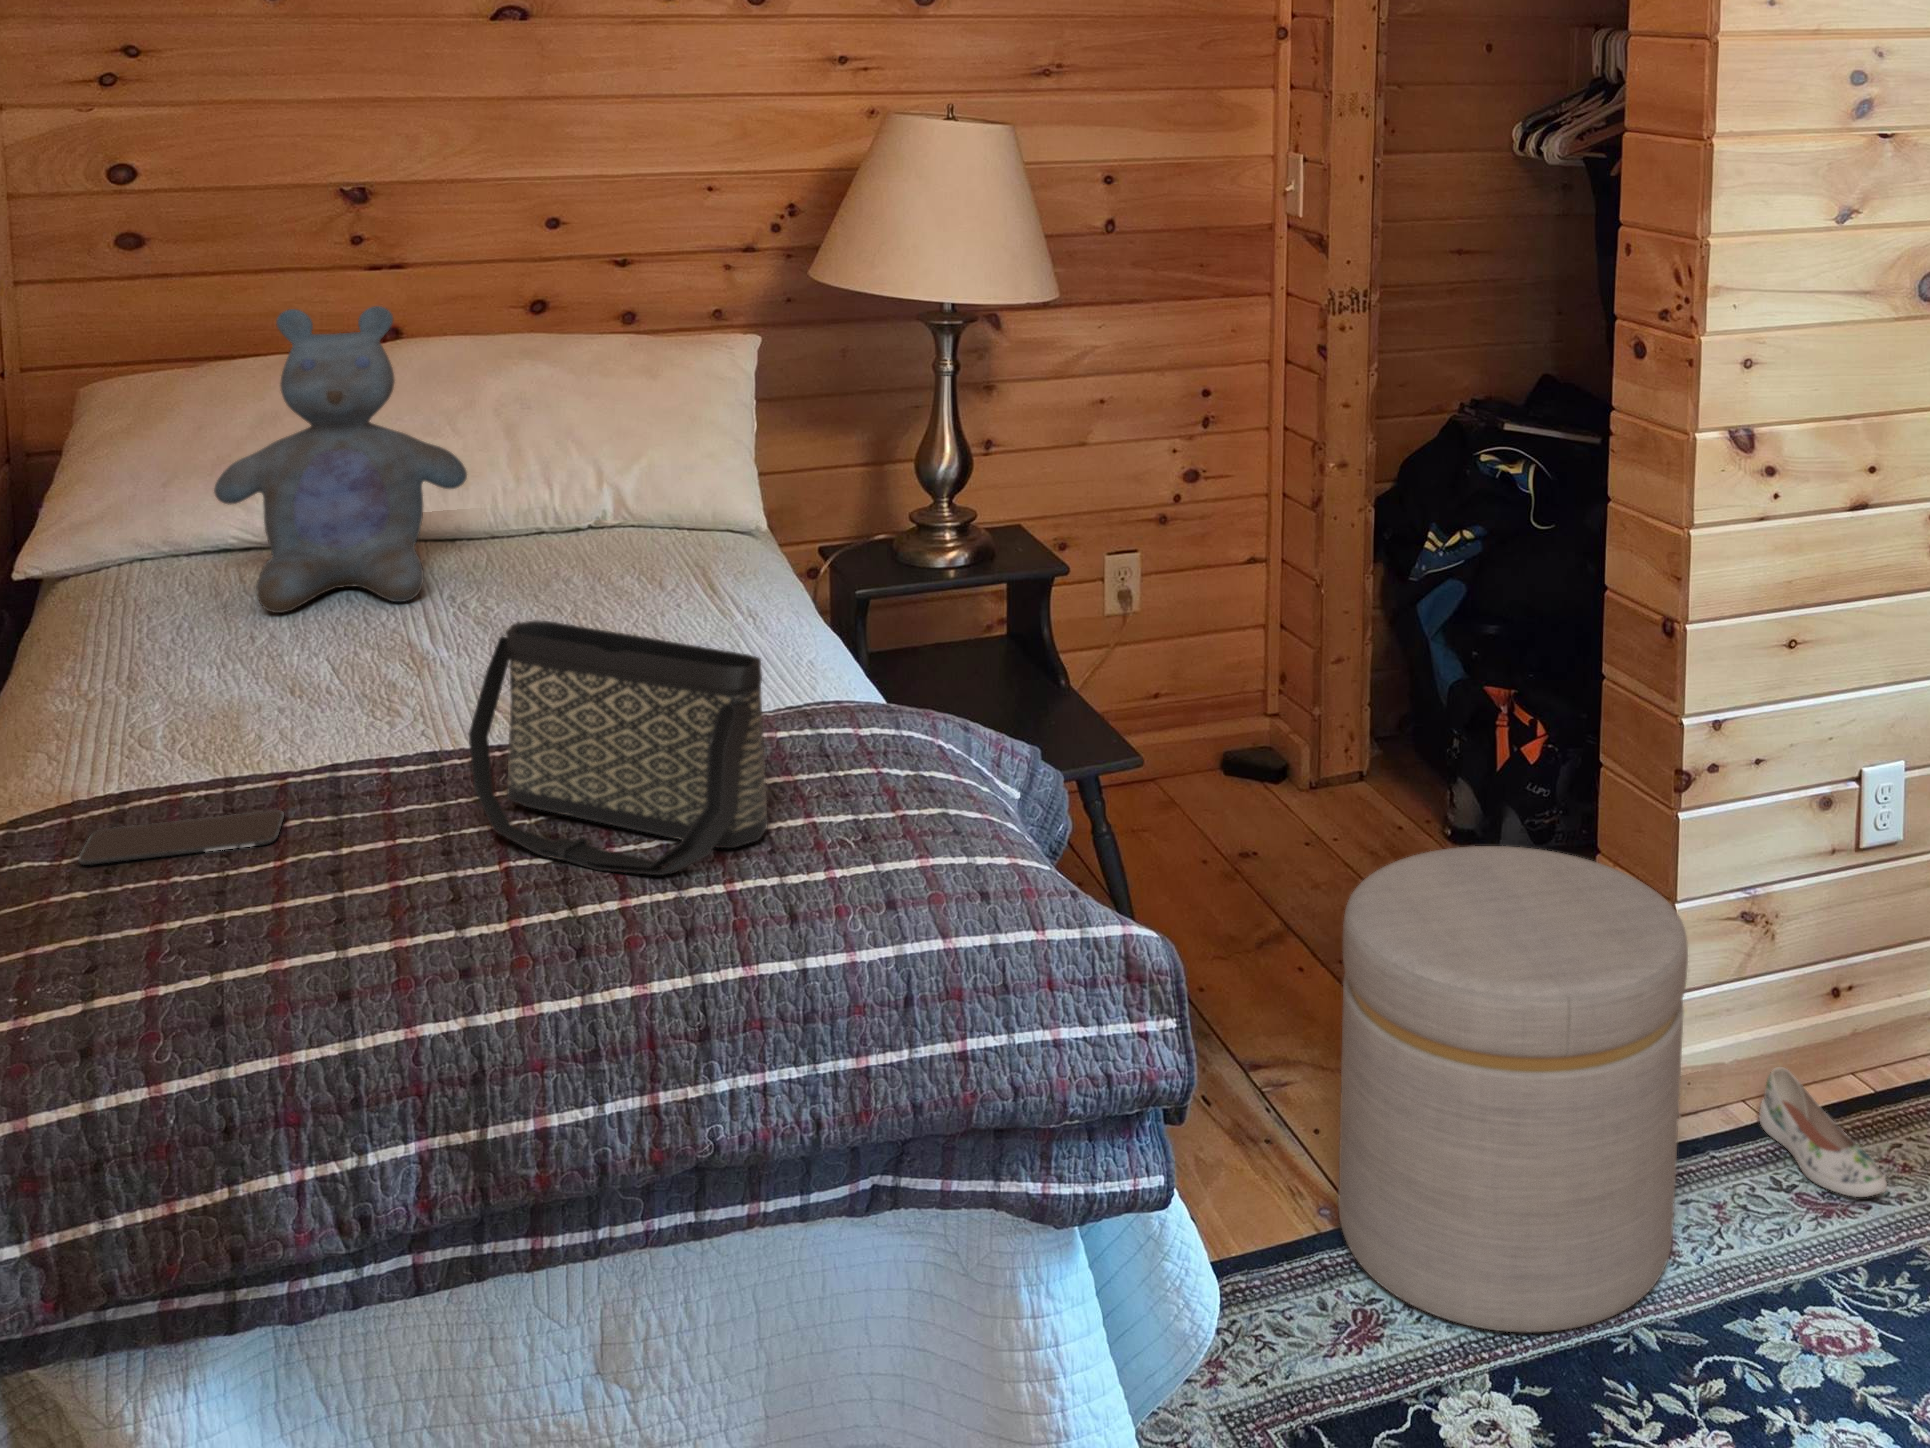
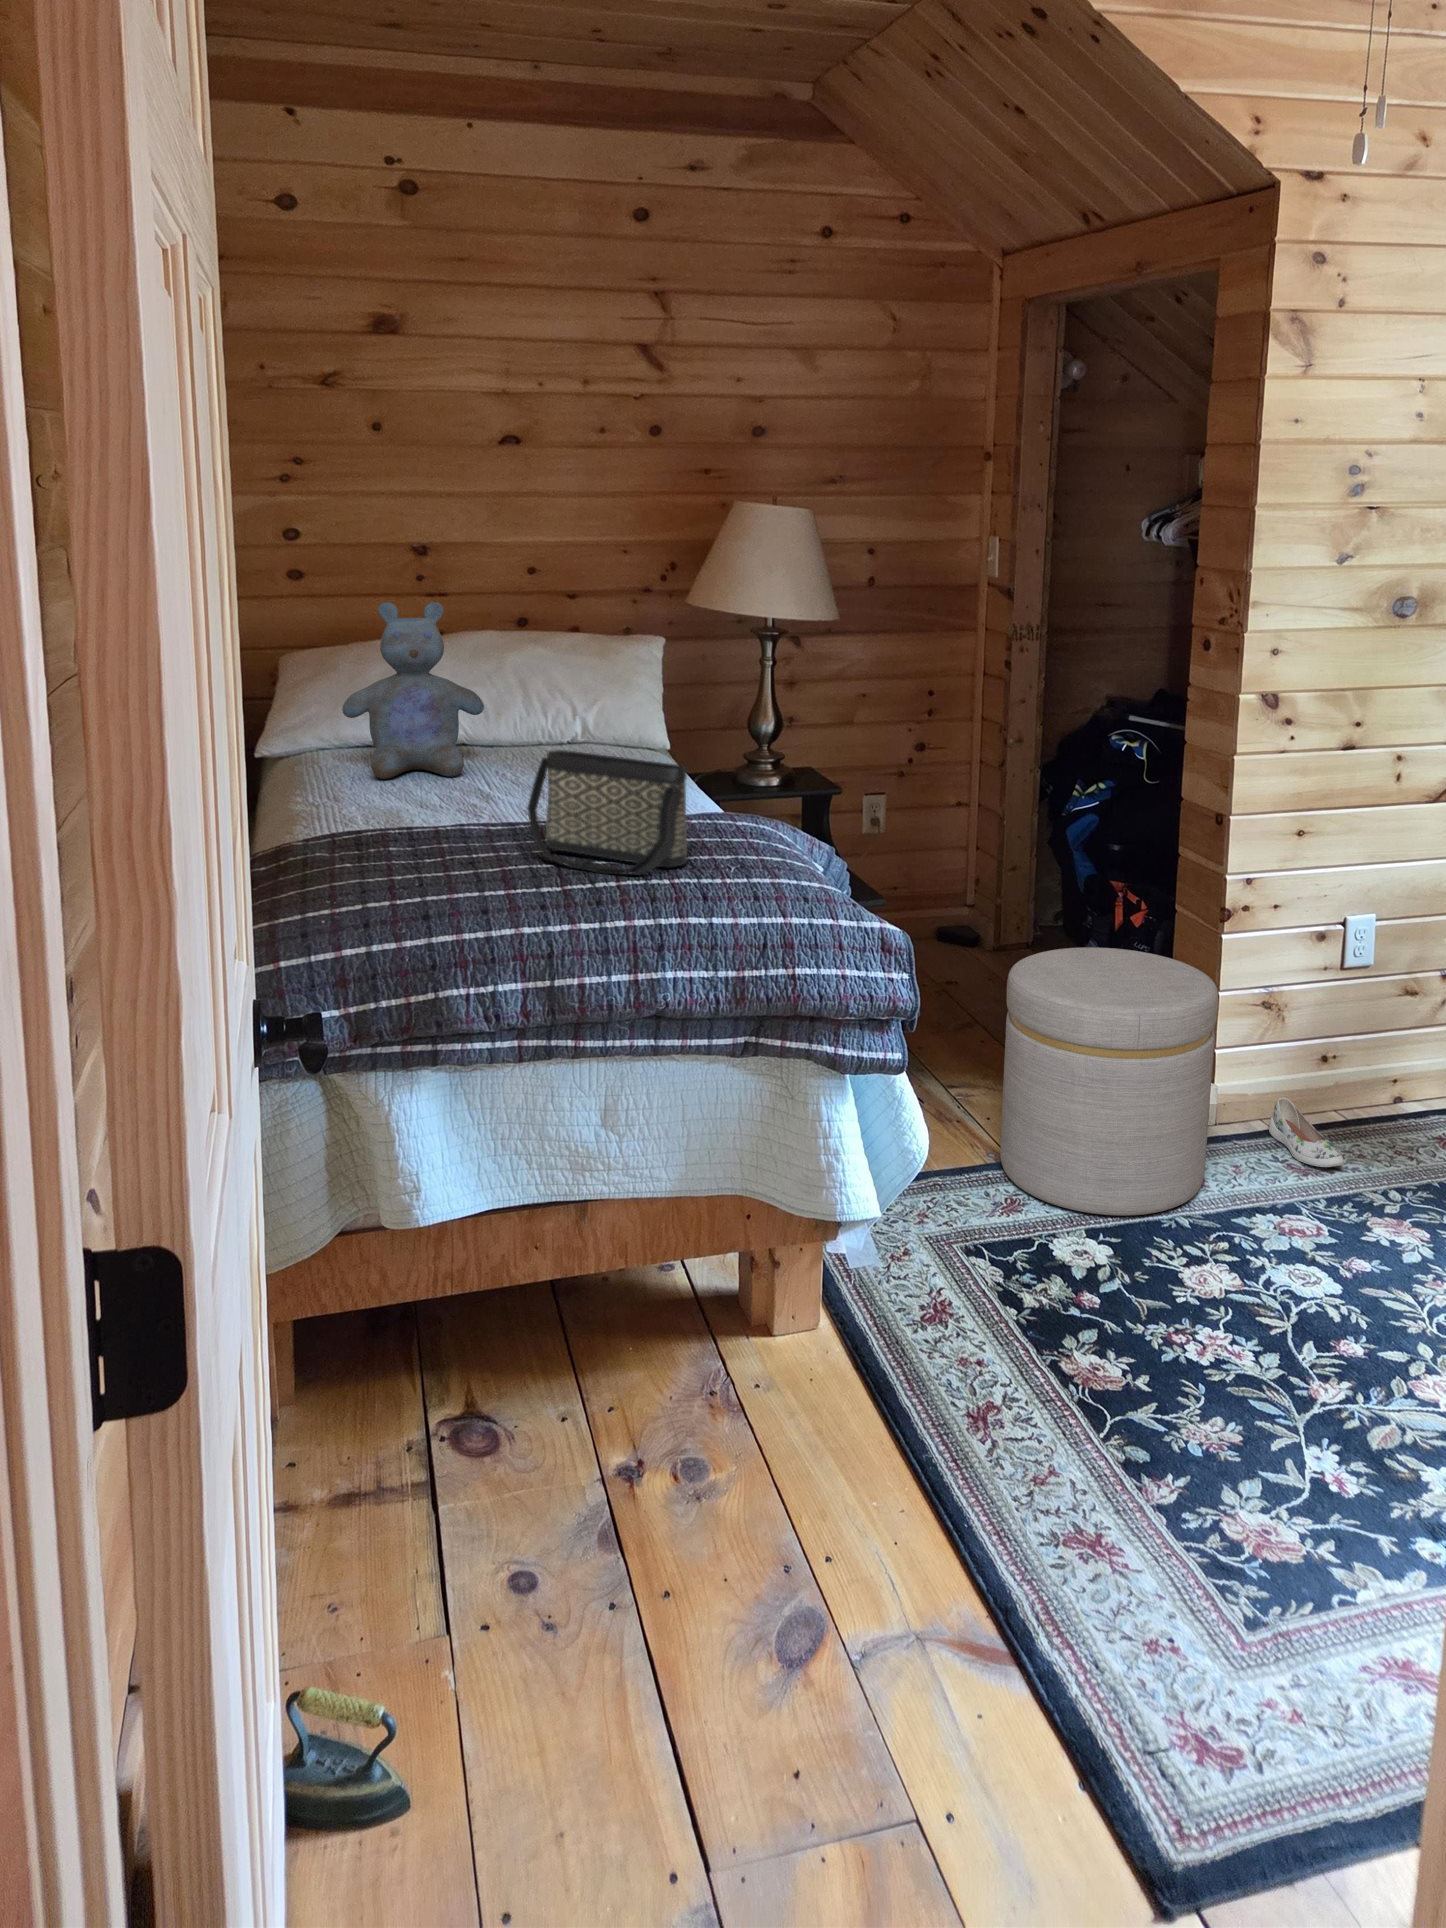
smartphone: present [78,810,284,865] -> none [331,848,429,864]

